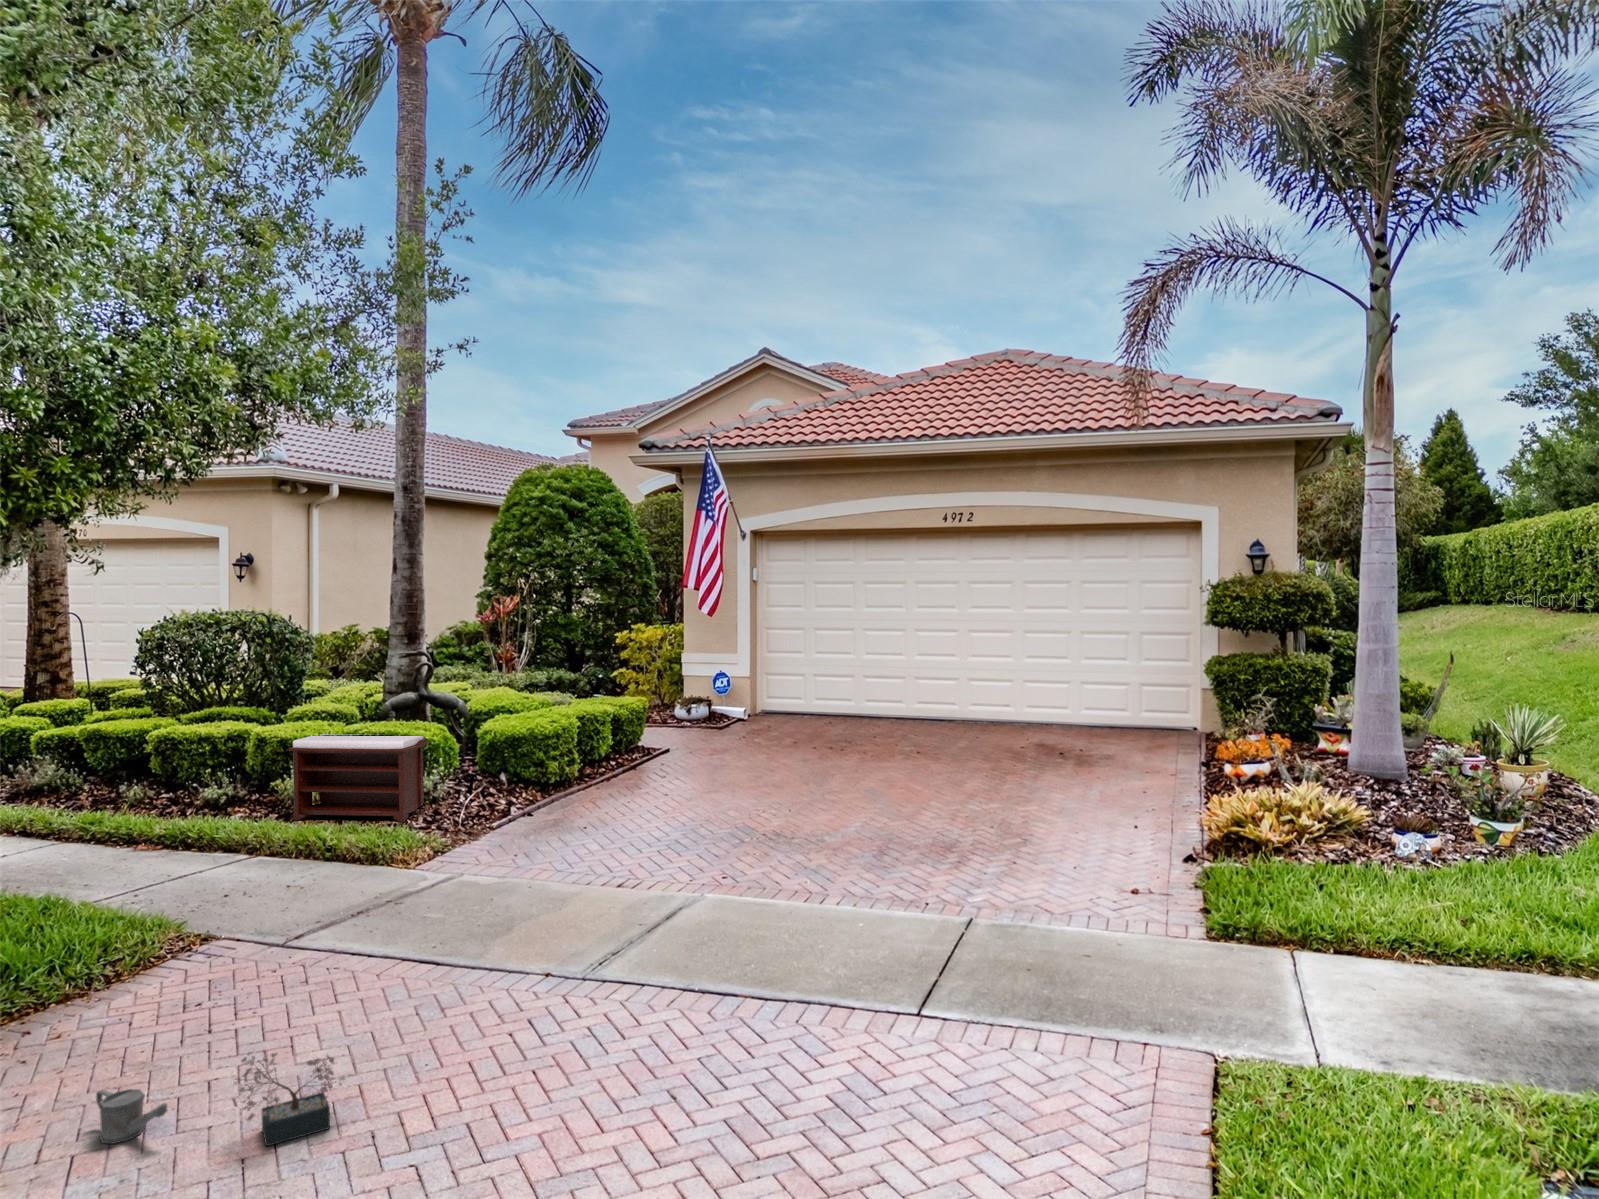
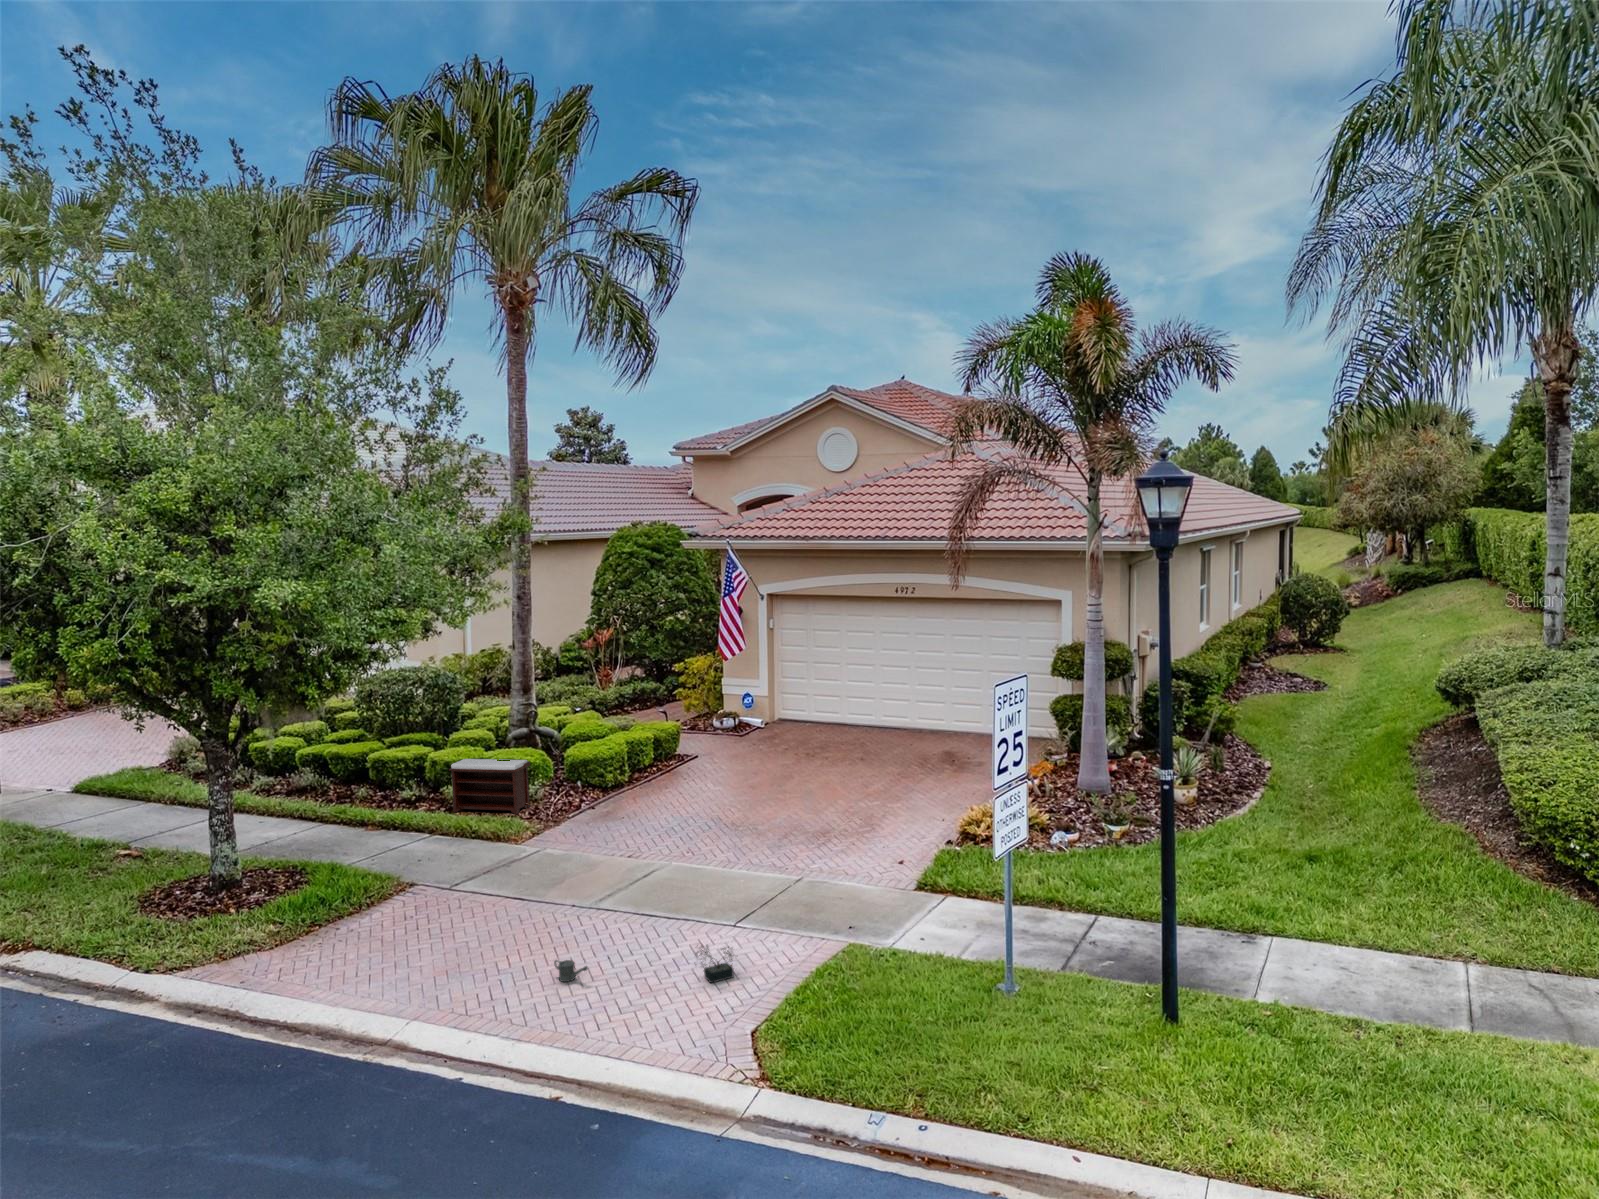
decorative plant: present [232,1052,345,1146] -> present [697,945,734,983]
watering can: present [96,1089,167,1144] -> present [554,960,588,982]

